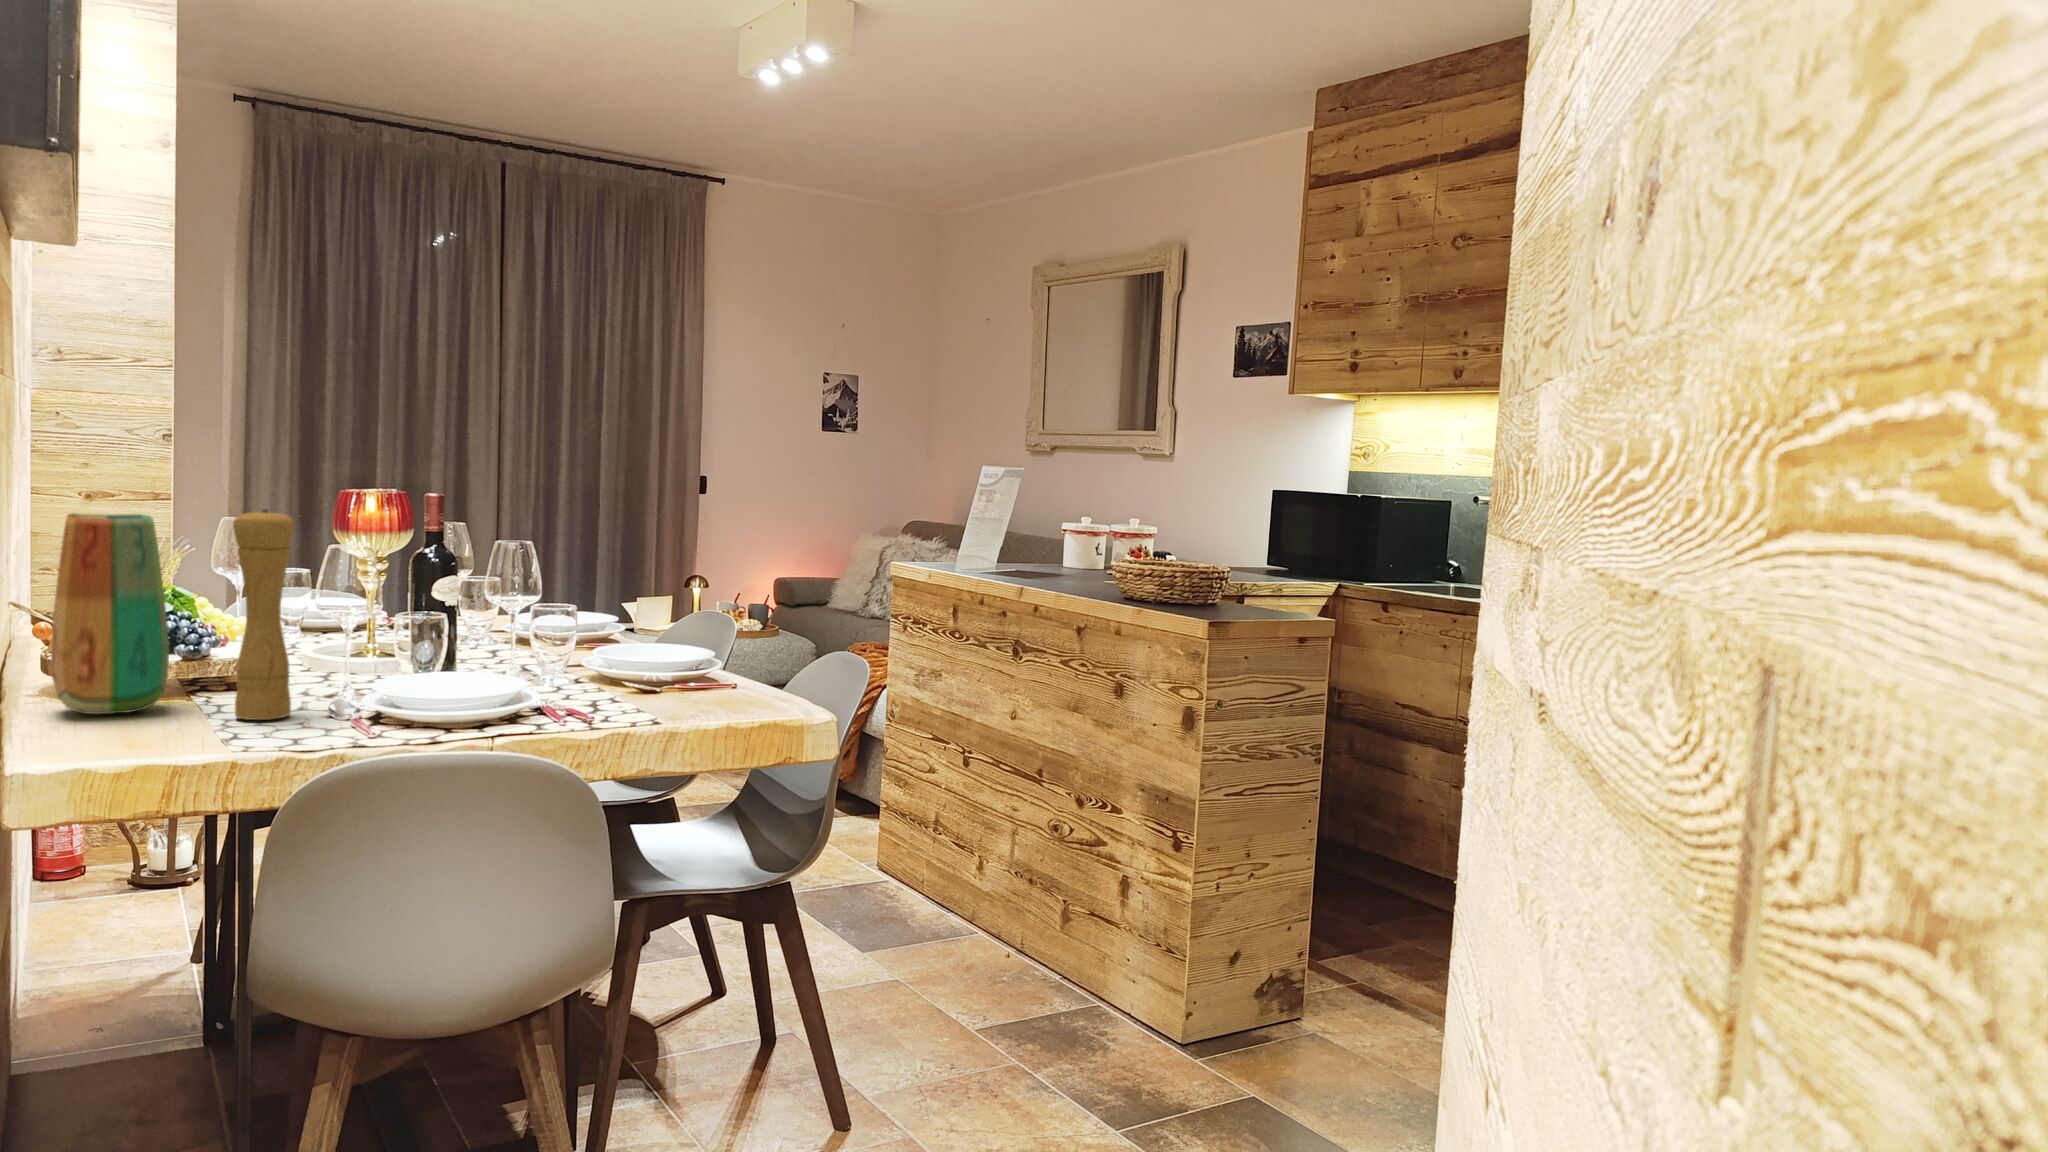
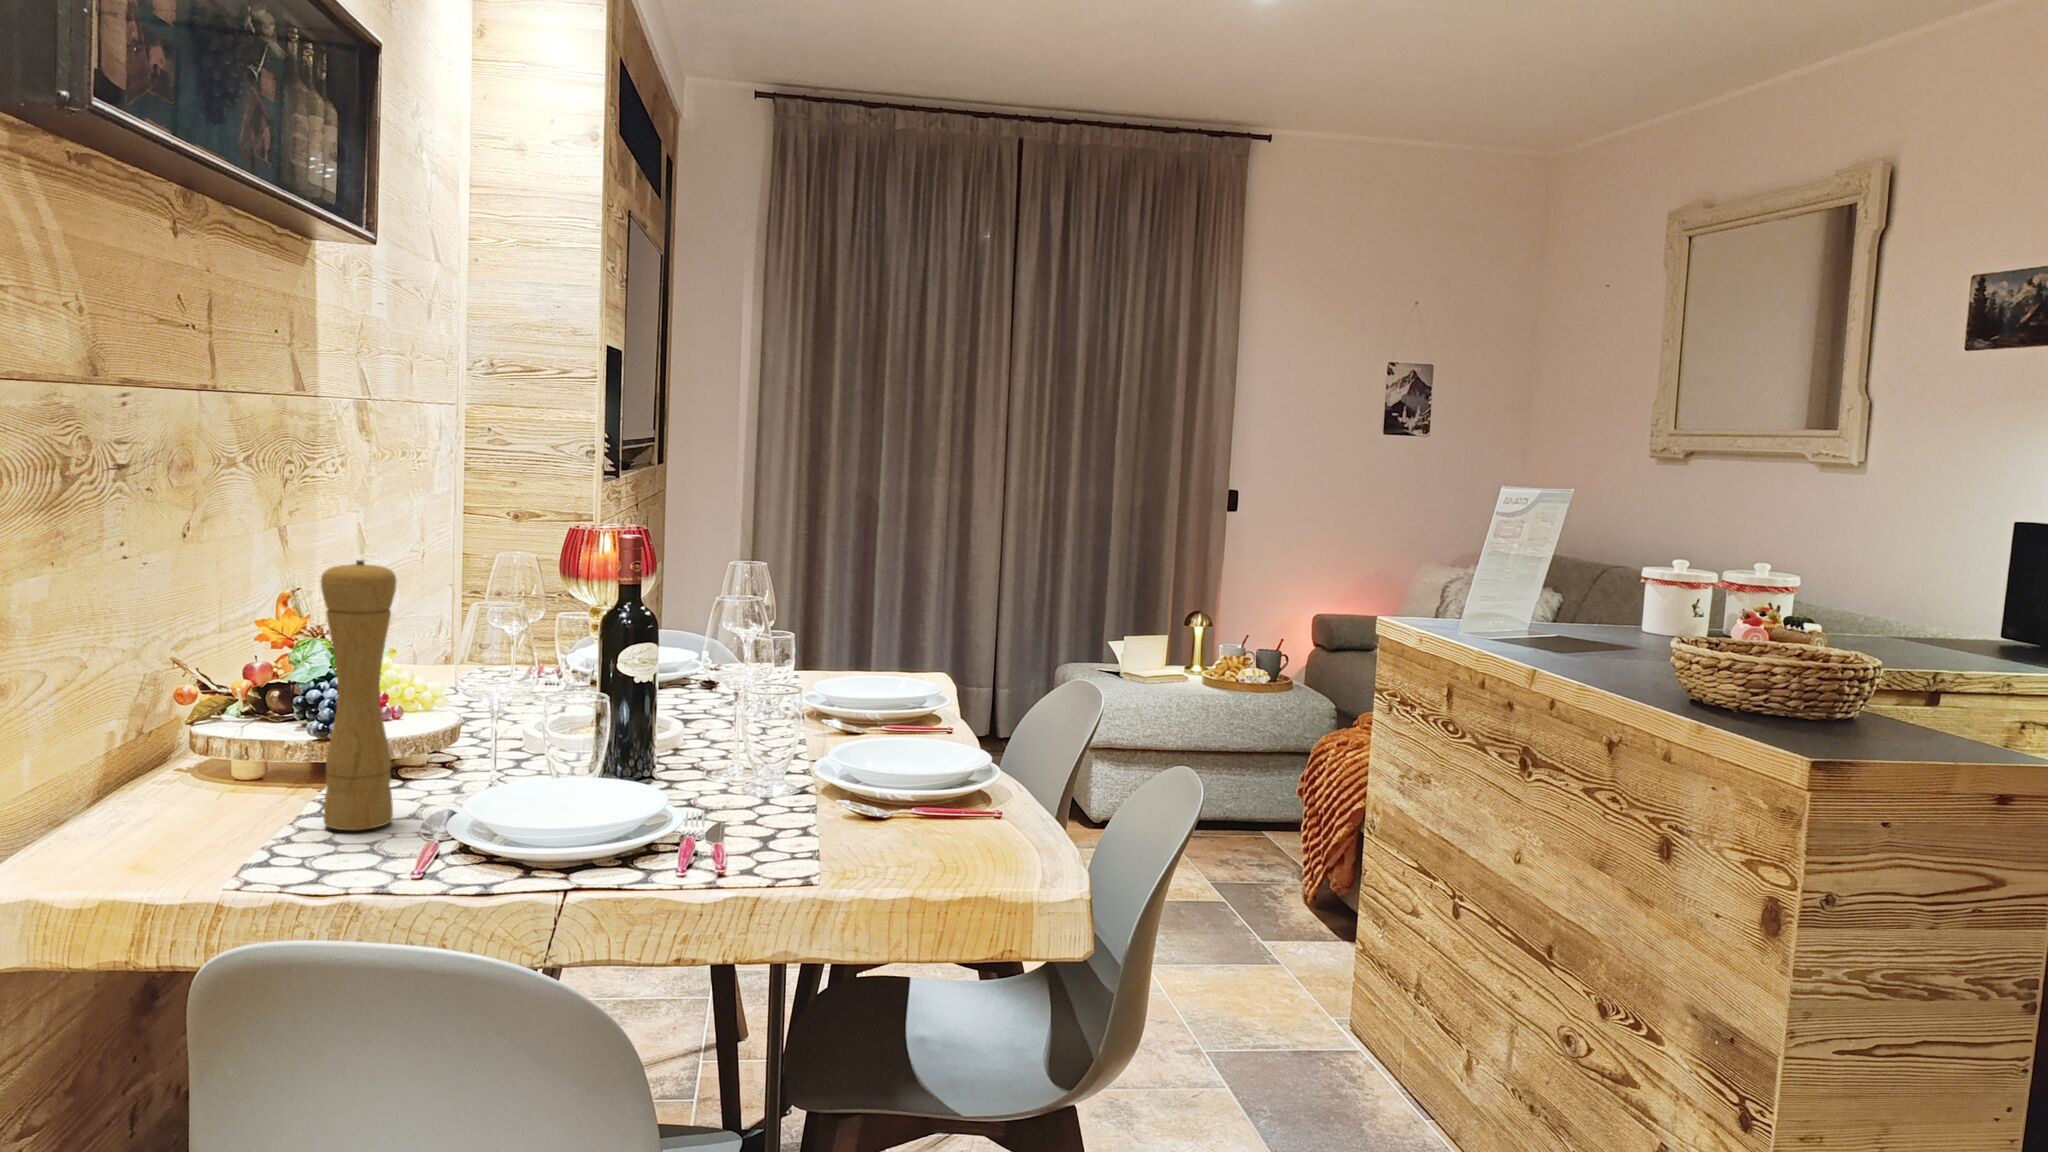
vase: present [51,513,169,714] -> none [149,560,292,804]

